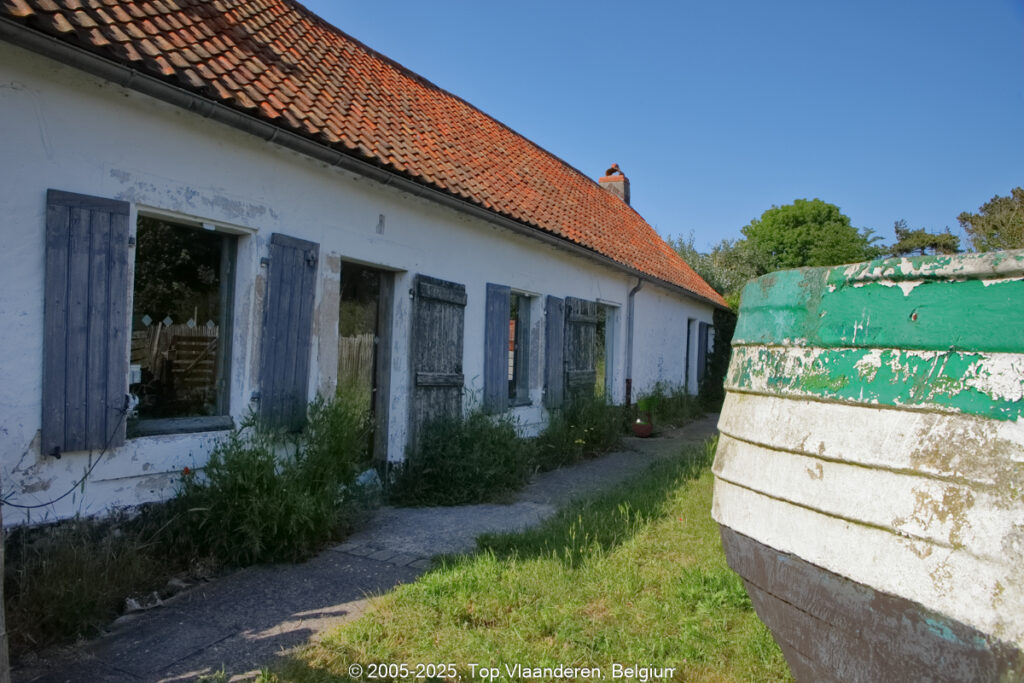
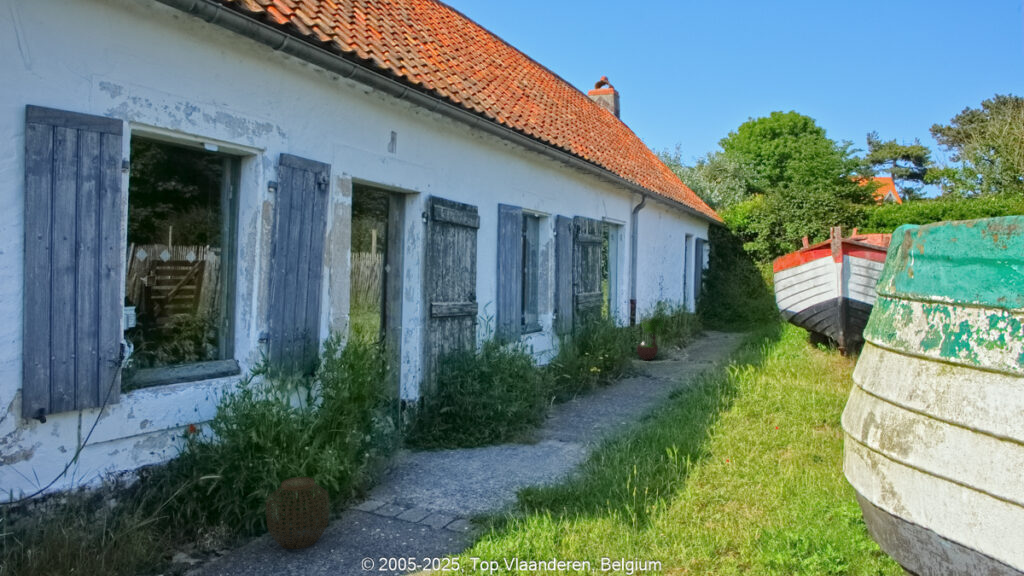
woven basket: none [241,519,298,582] -> present [266,477,329,549]

